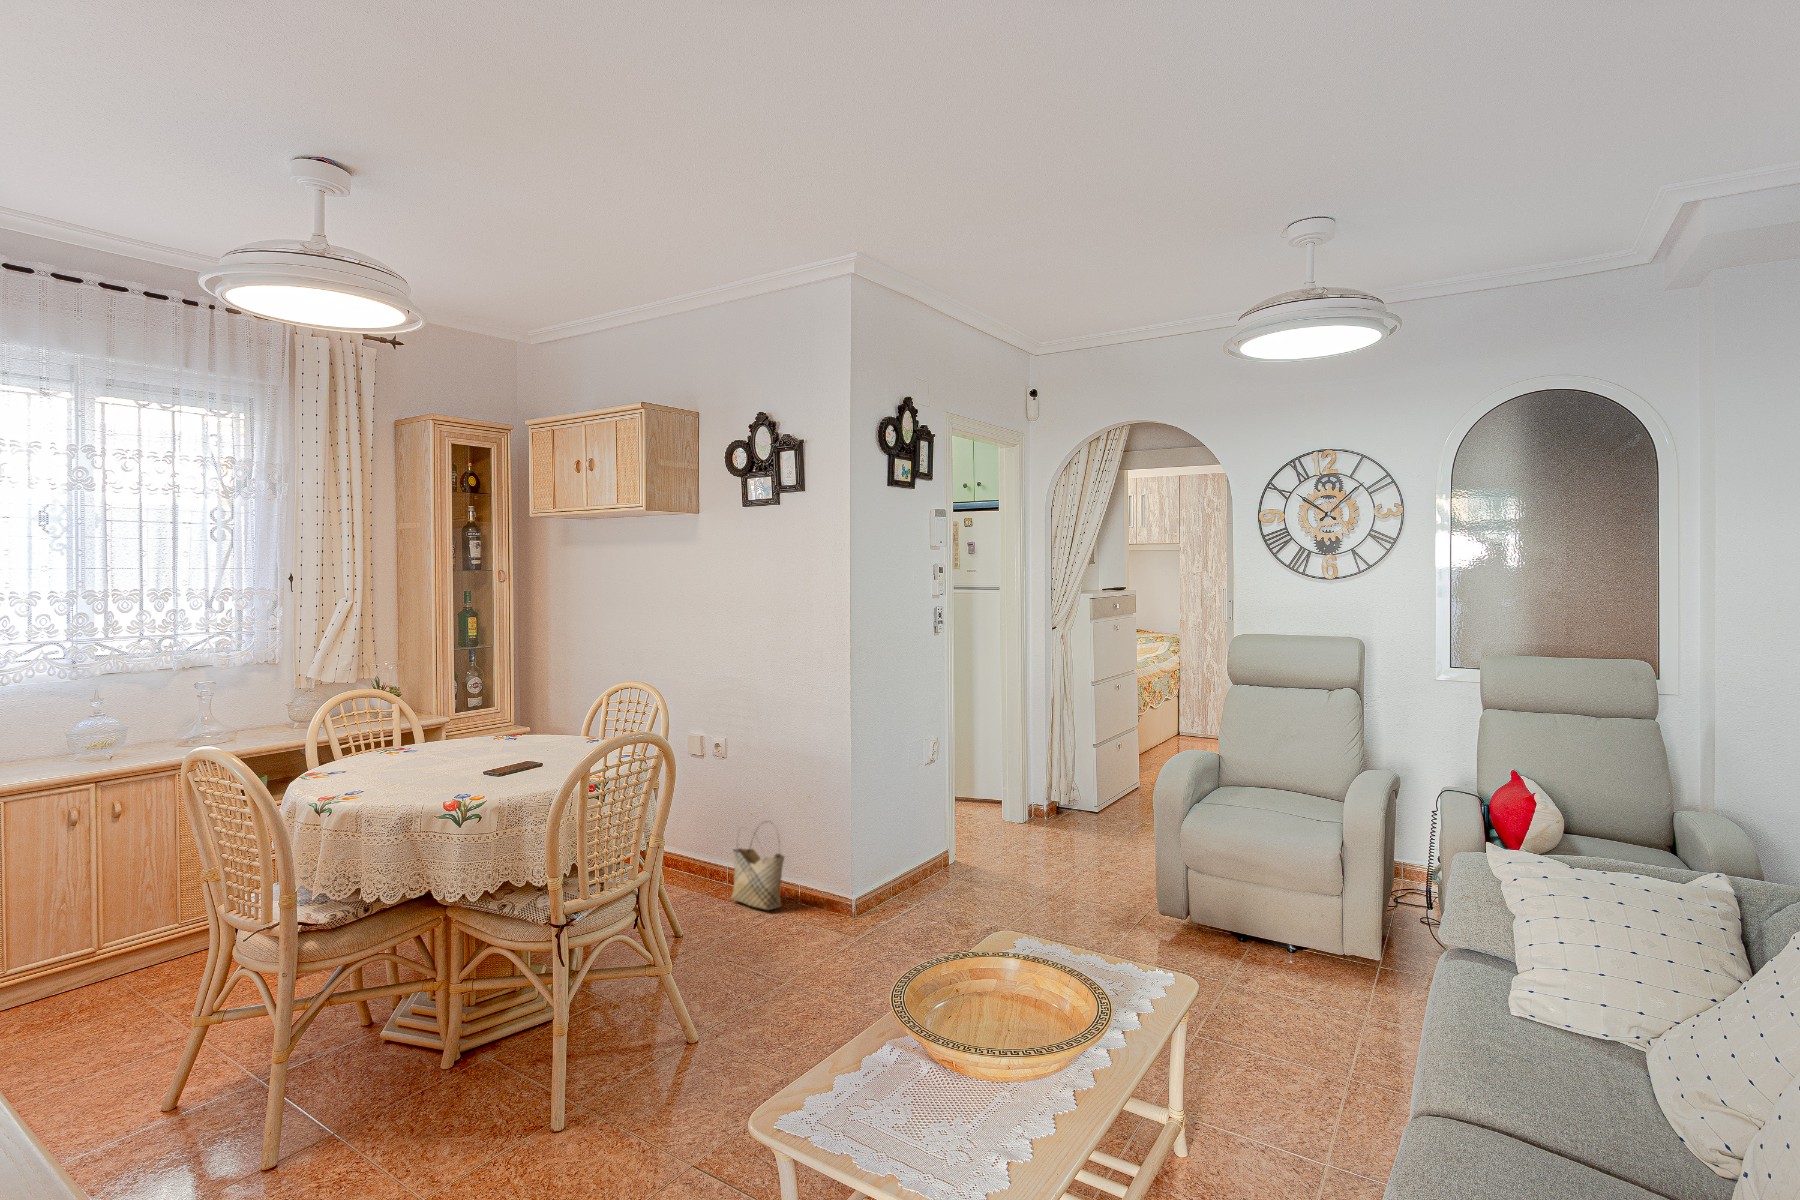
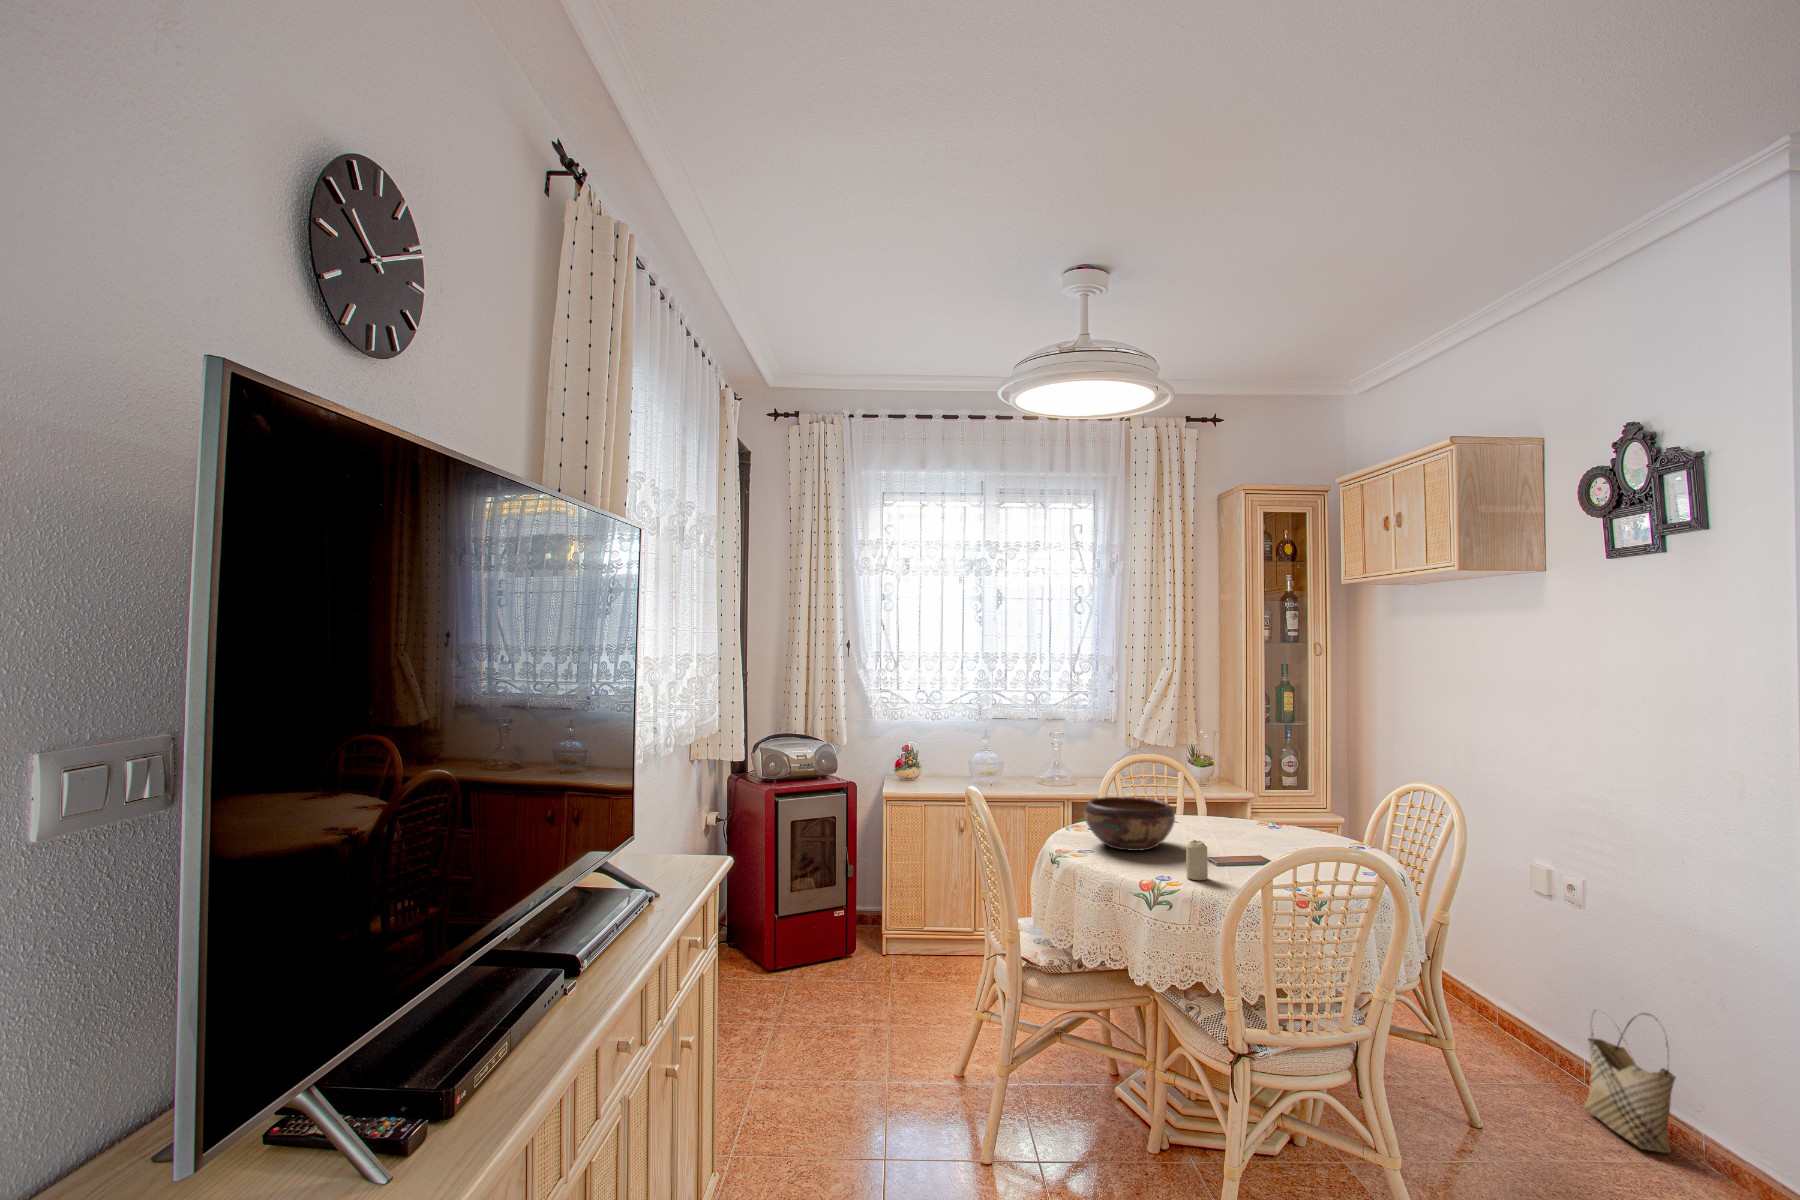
decorative bowl: none [340,729,445,784] -> present [1084,797,1175,851]
candle: none [482,755,503,792] -> present [1186,840,1208,880]

